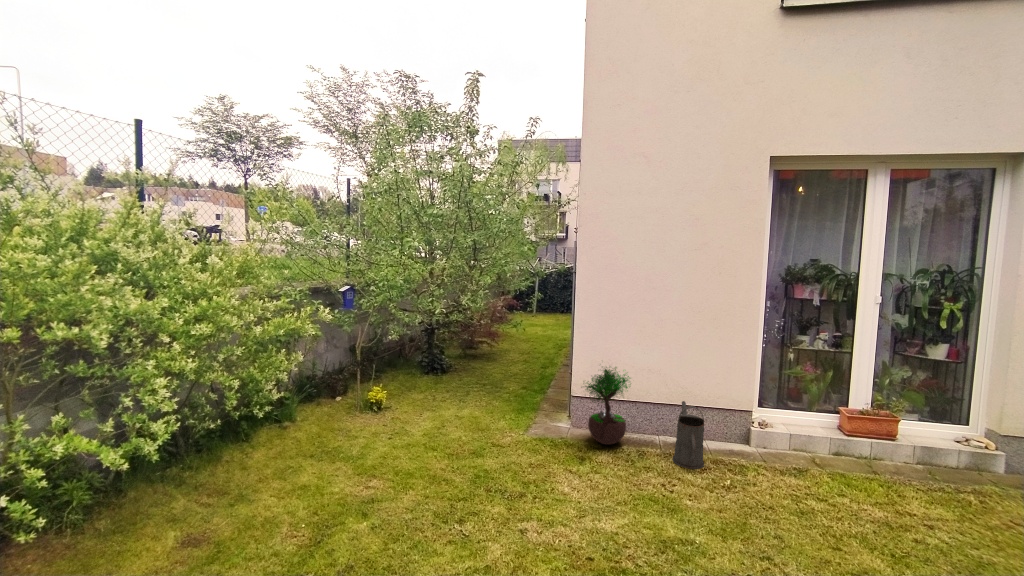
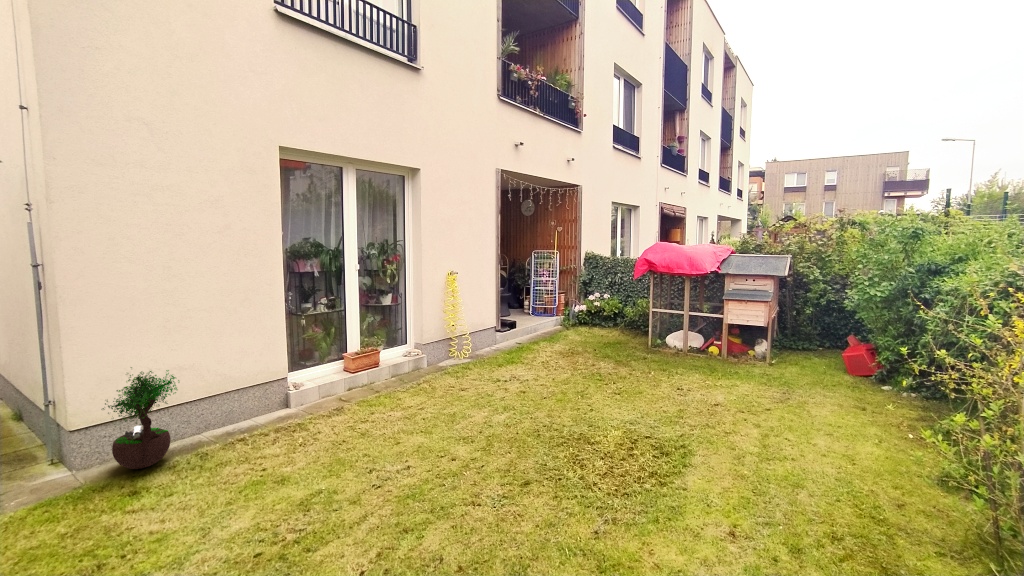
watering can: present [673,401,704,469] -> none [225,386,269,448]

